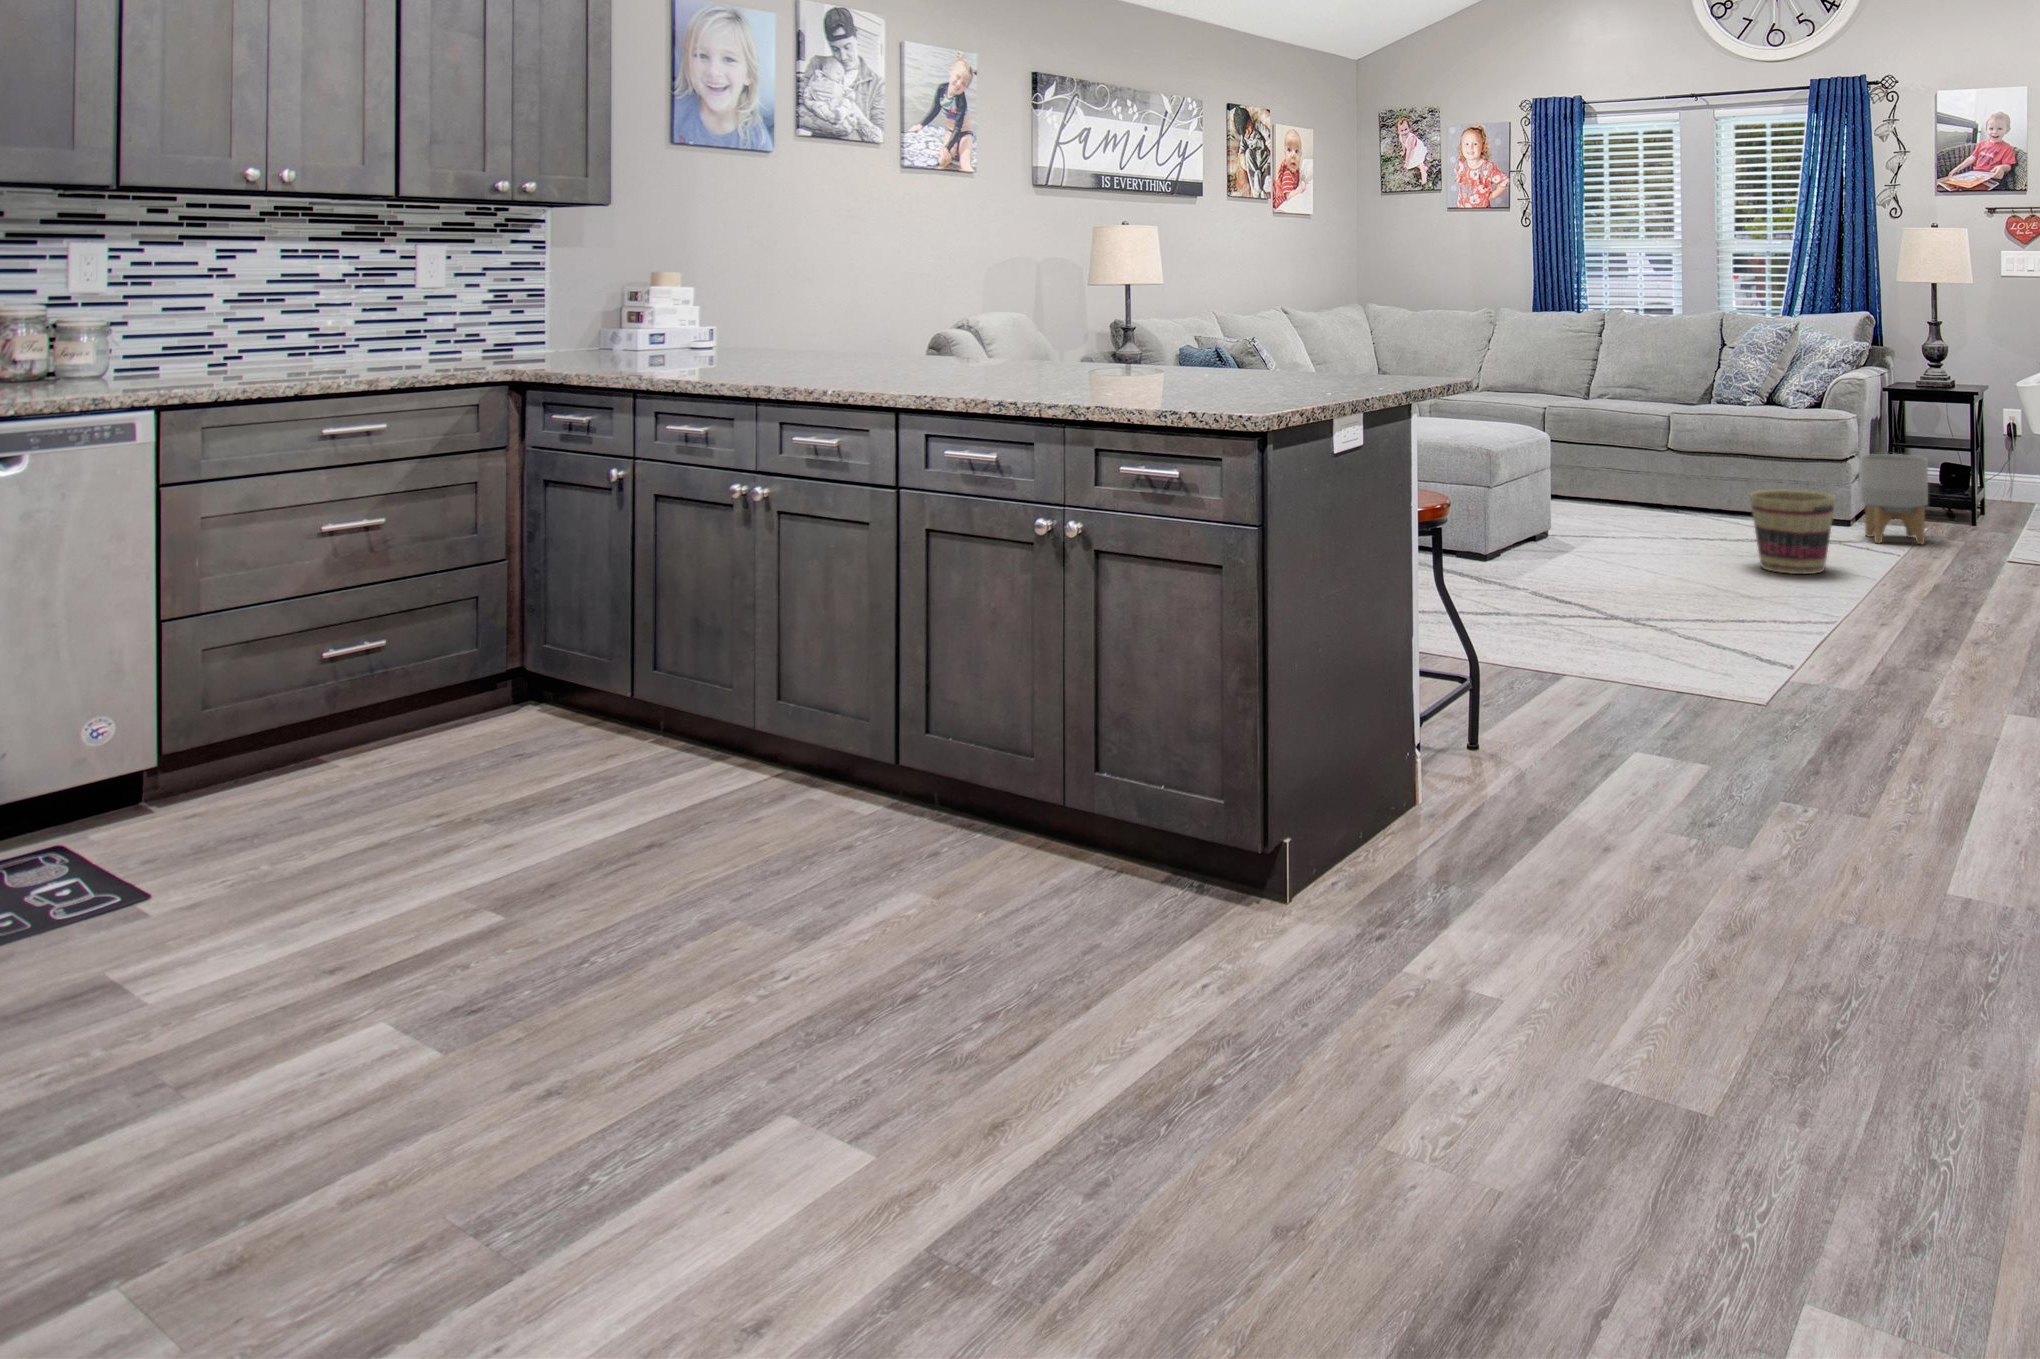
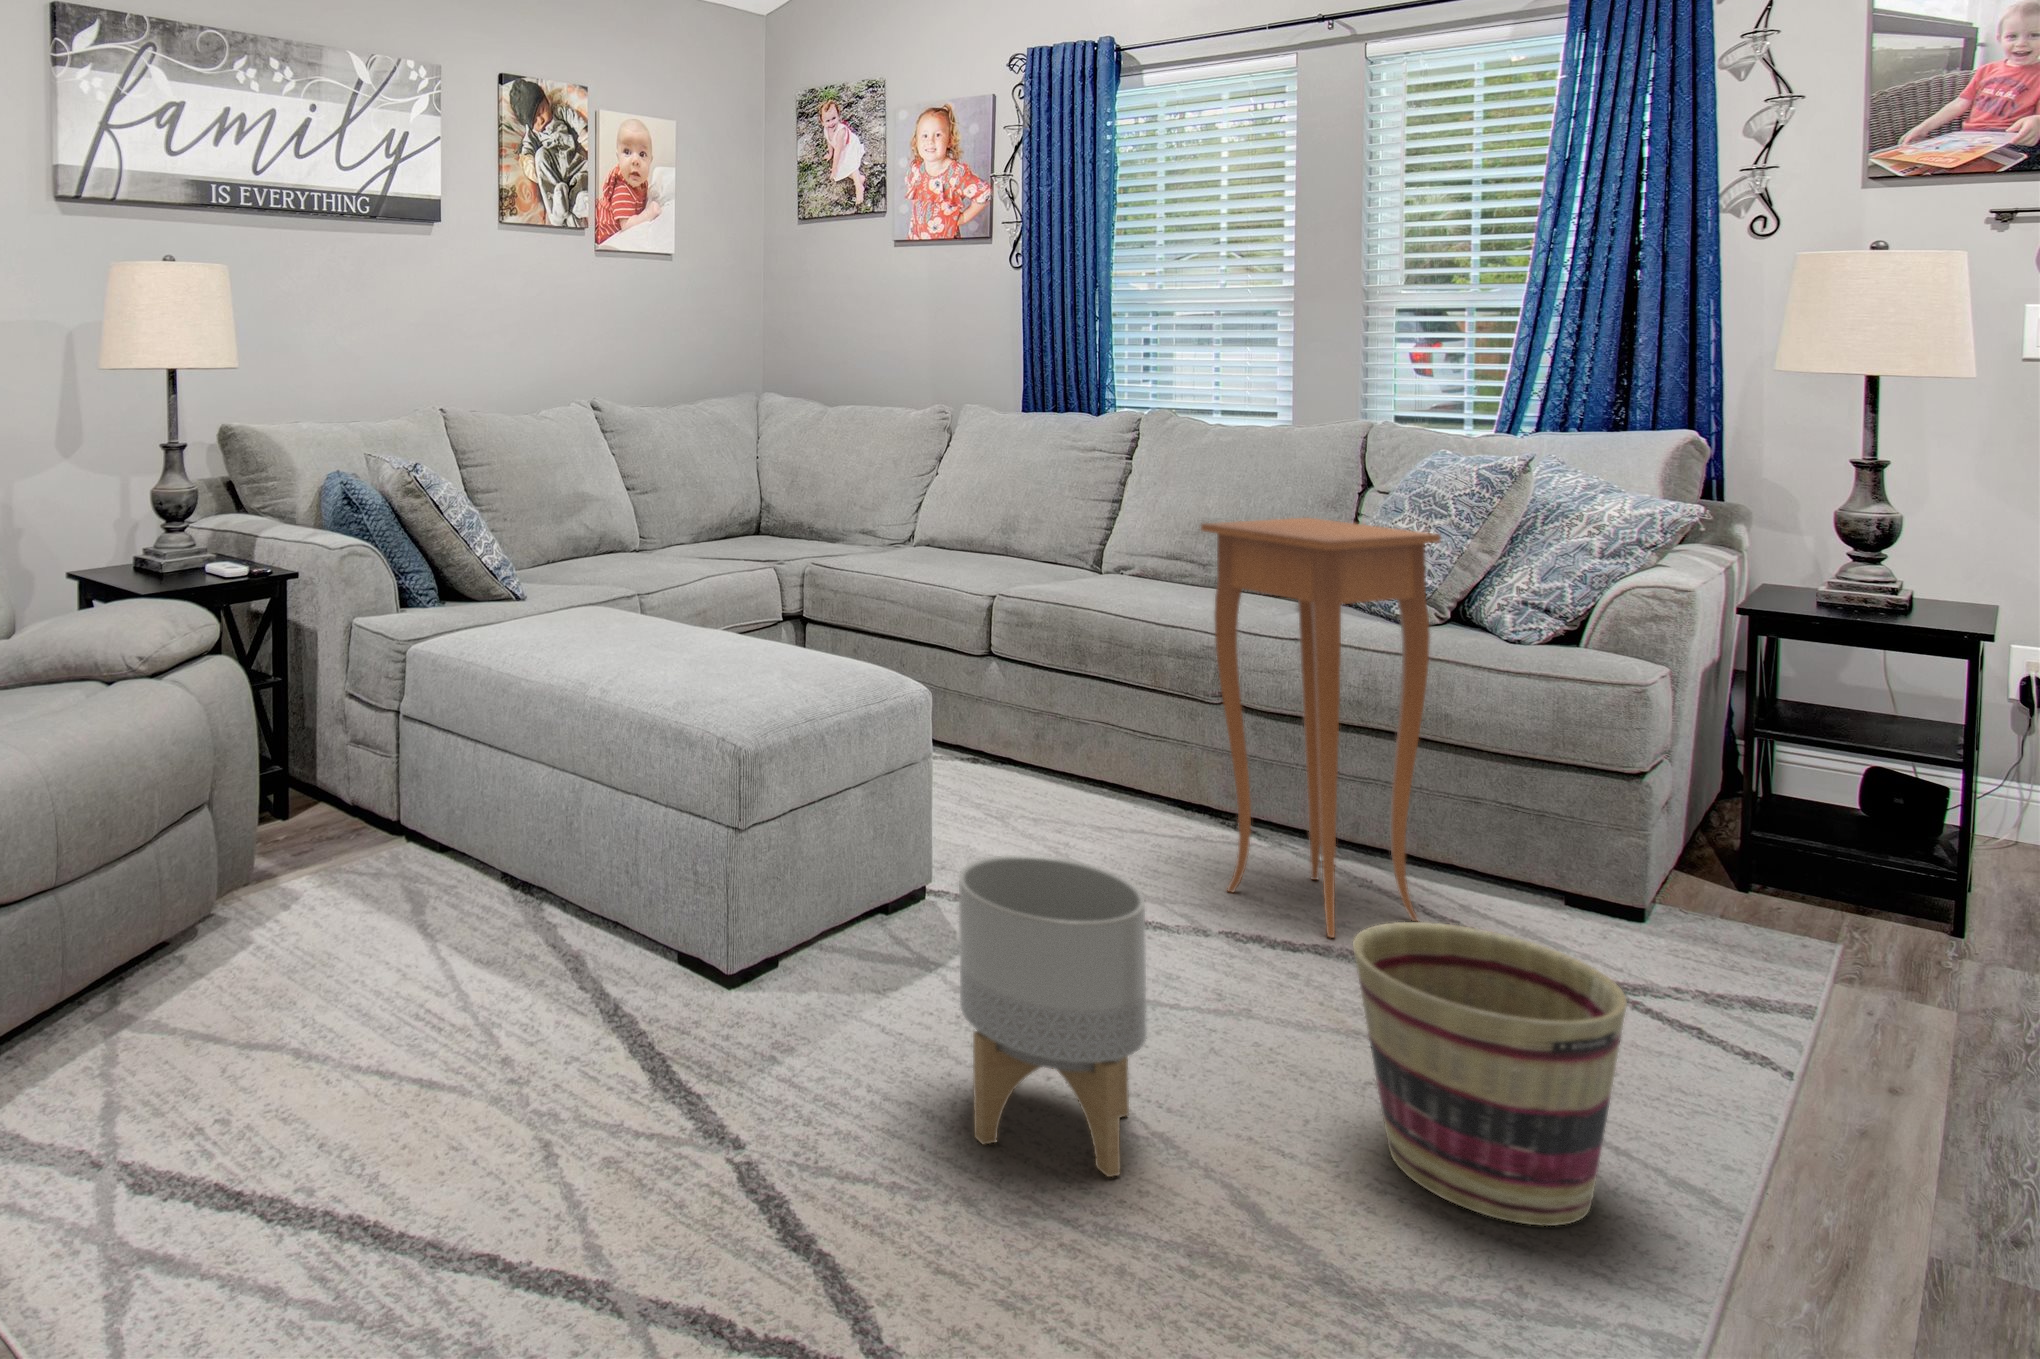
side table: none [1671,354,1769,532] -> present [1201,518,1441,938]
planter: present [1861,454,1928,544] -> present [959,855,1147,1177]

